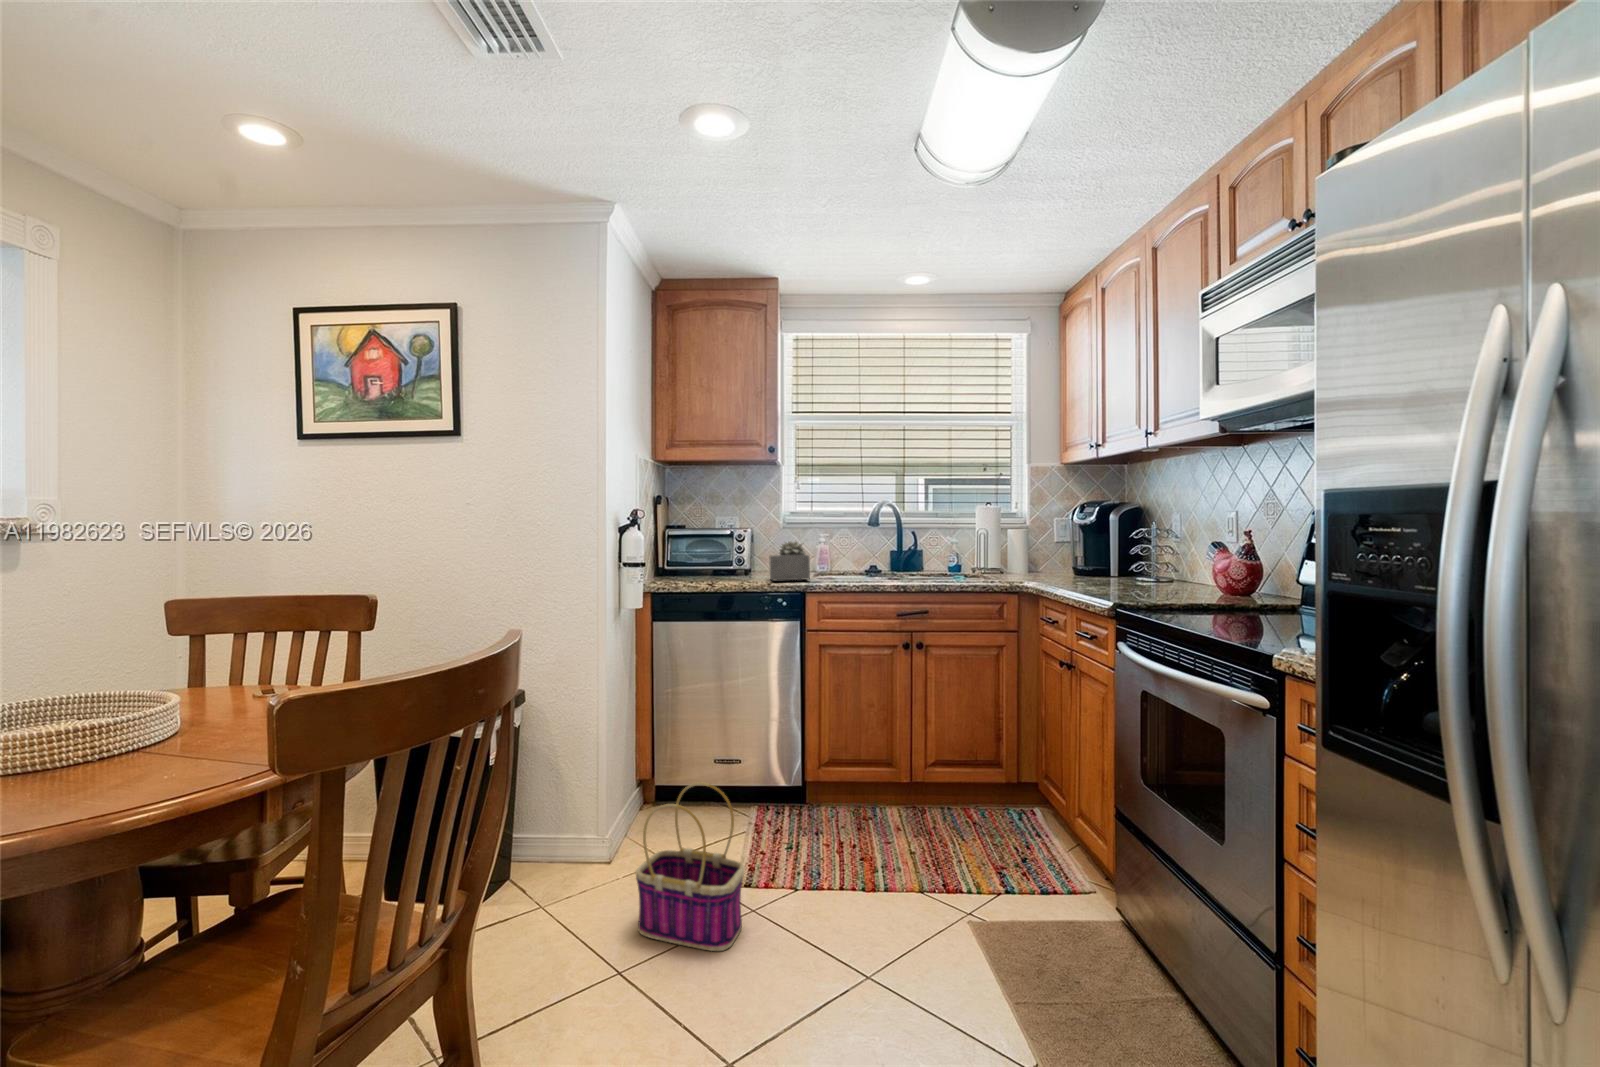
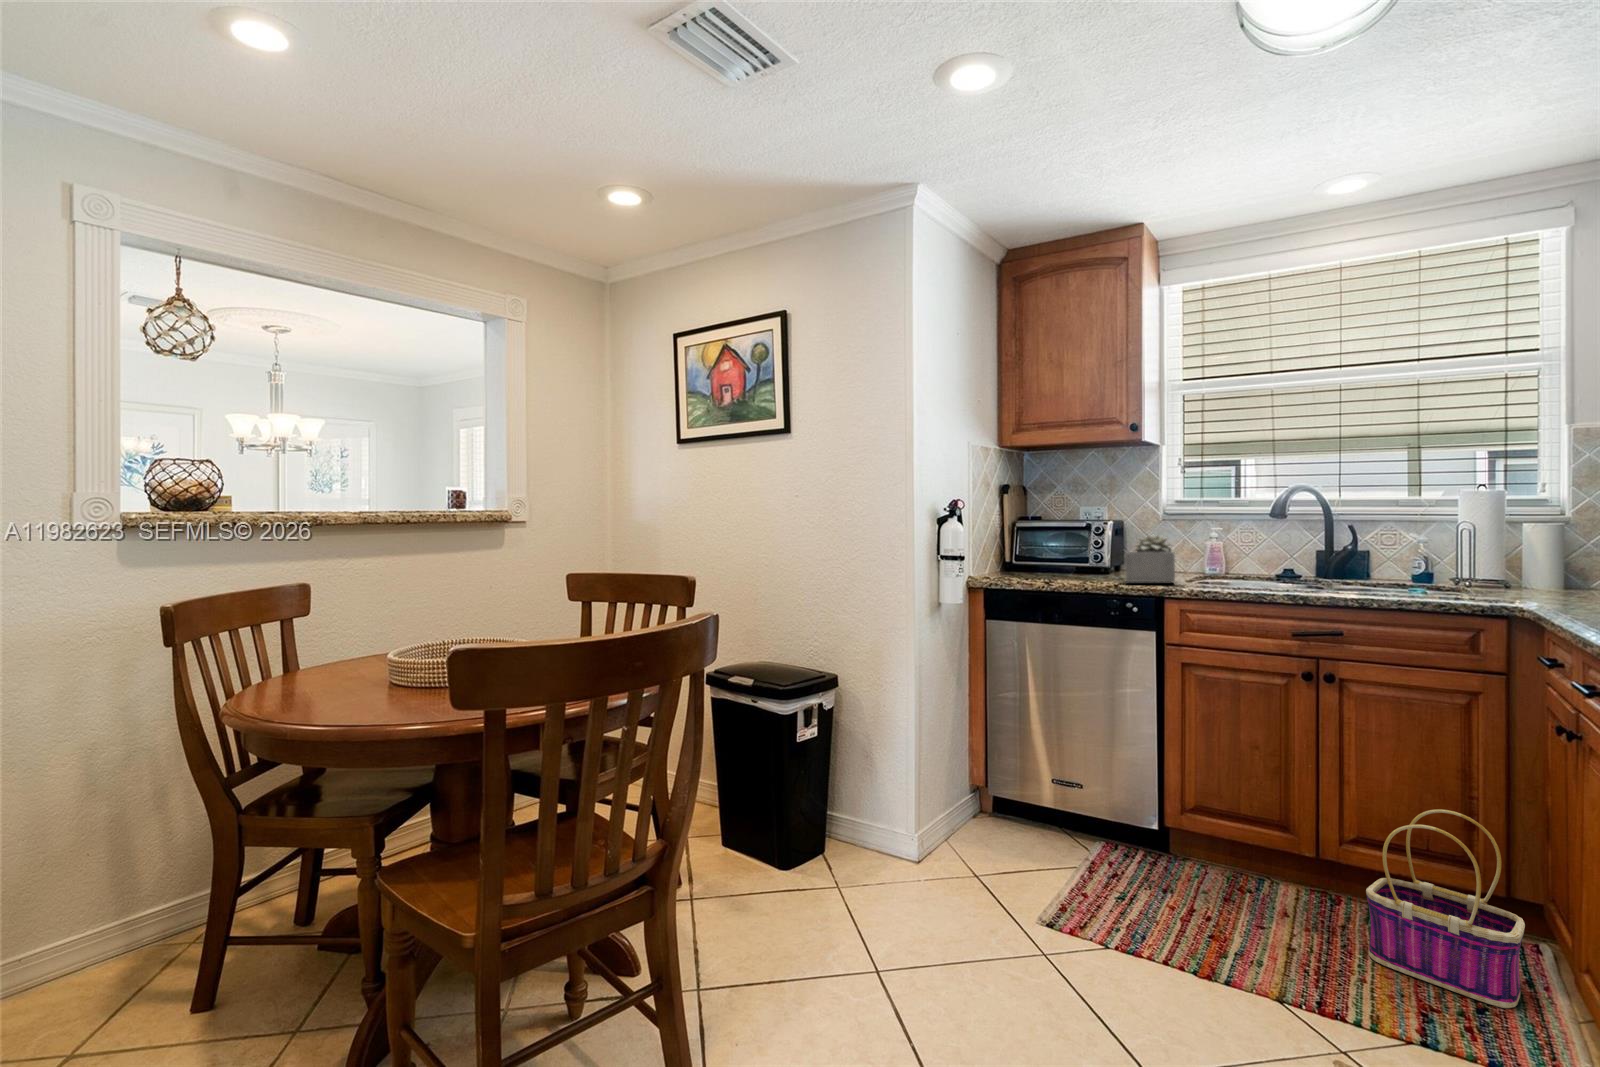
basket: present [635,782,744,951] -> present [1366,809,1525,1008]

